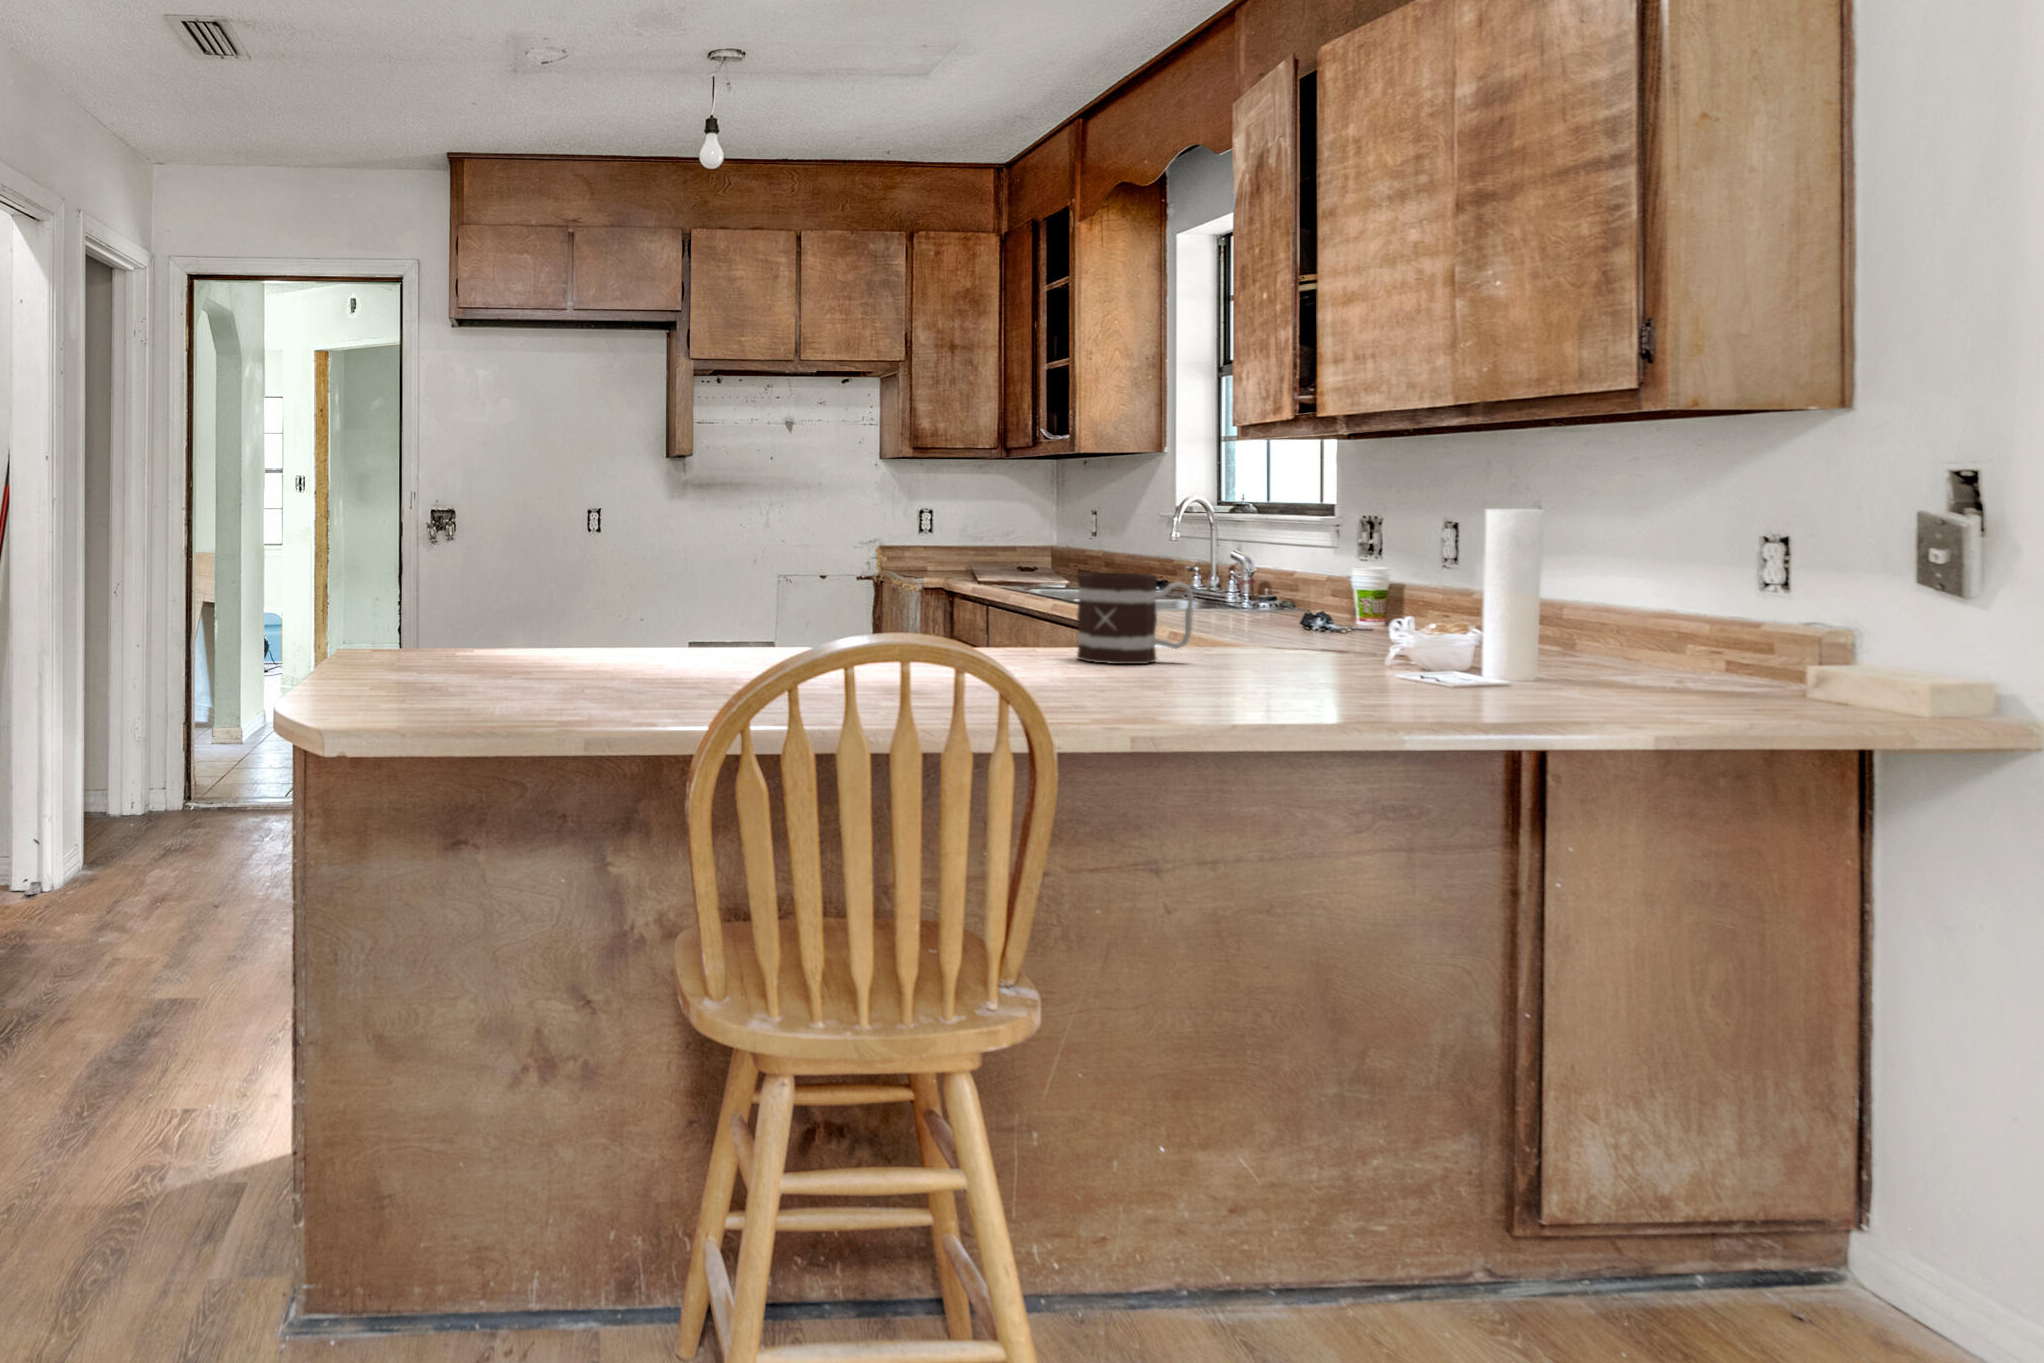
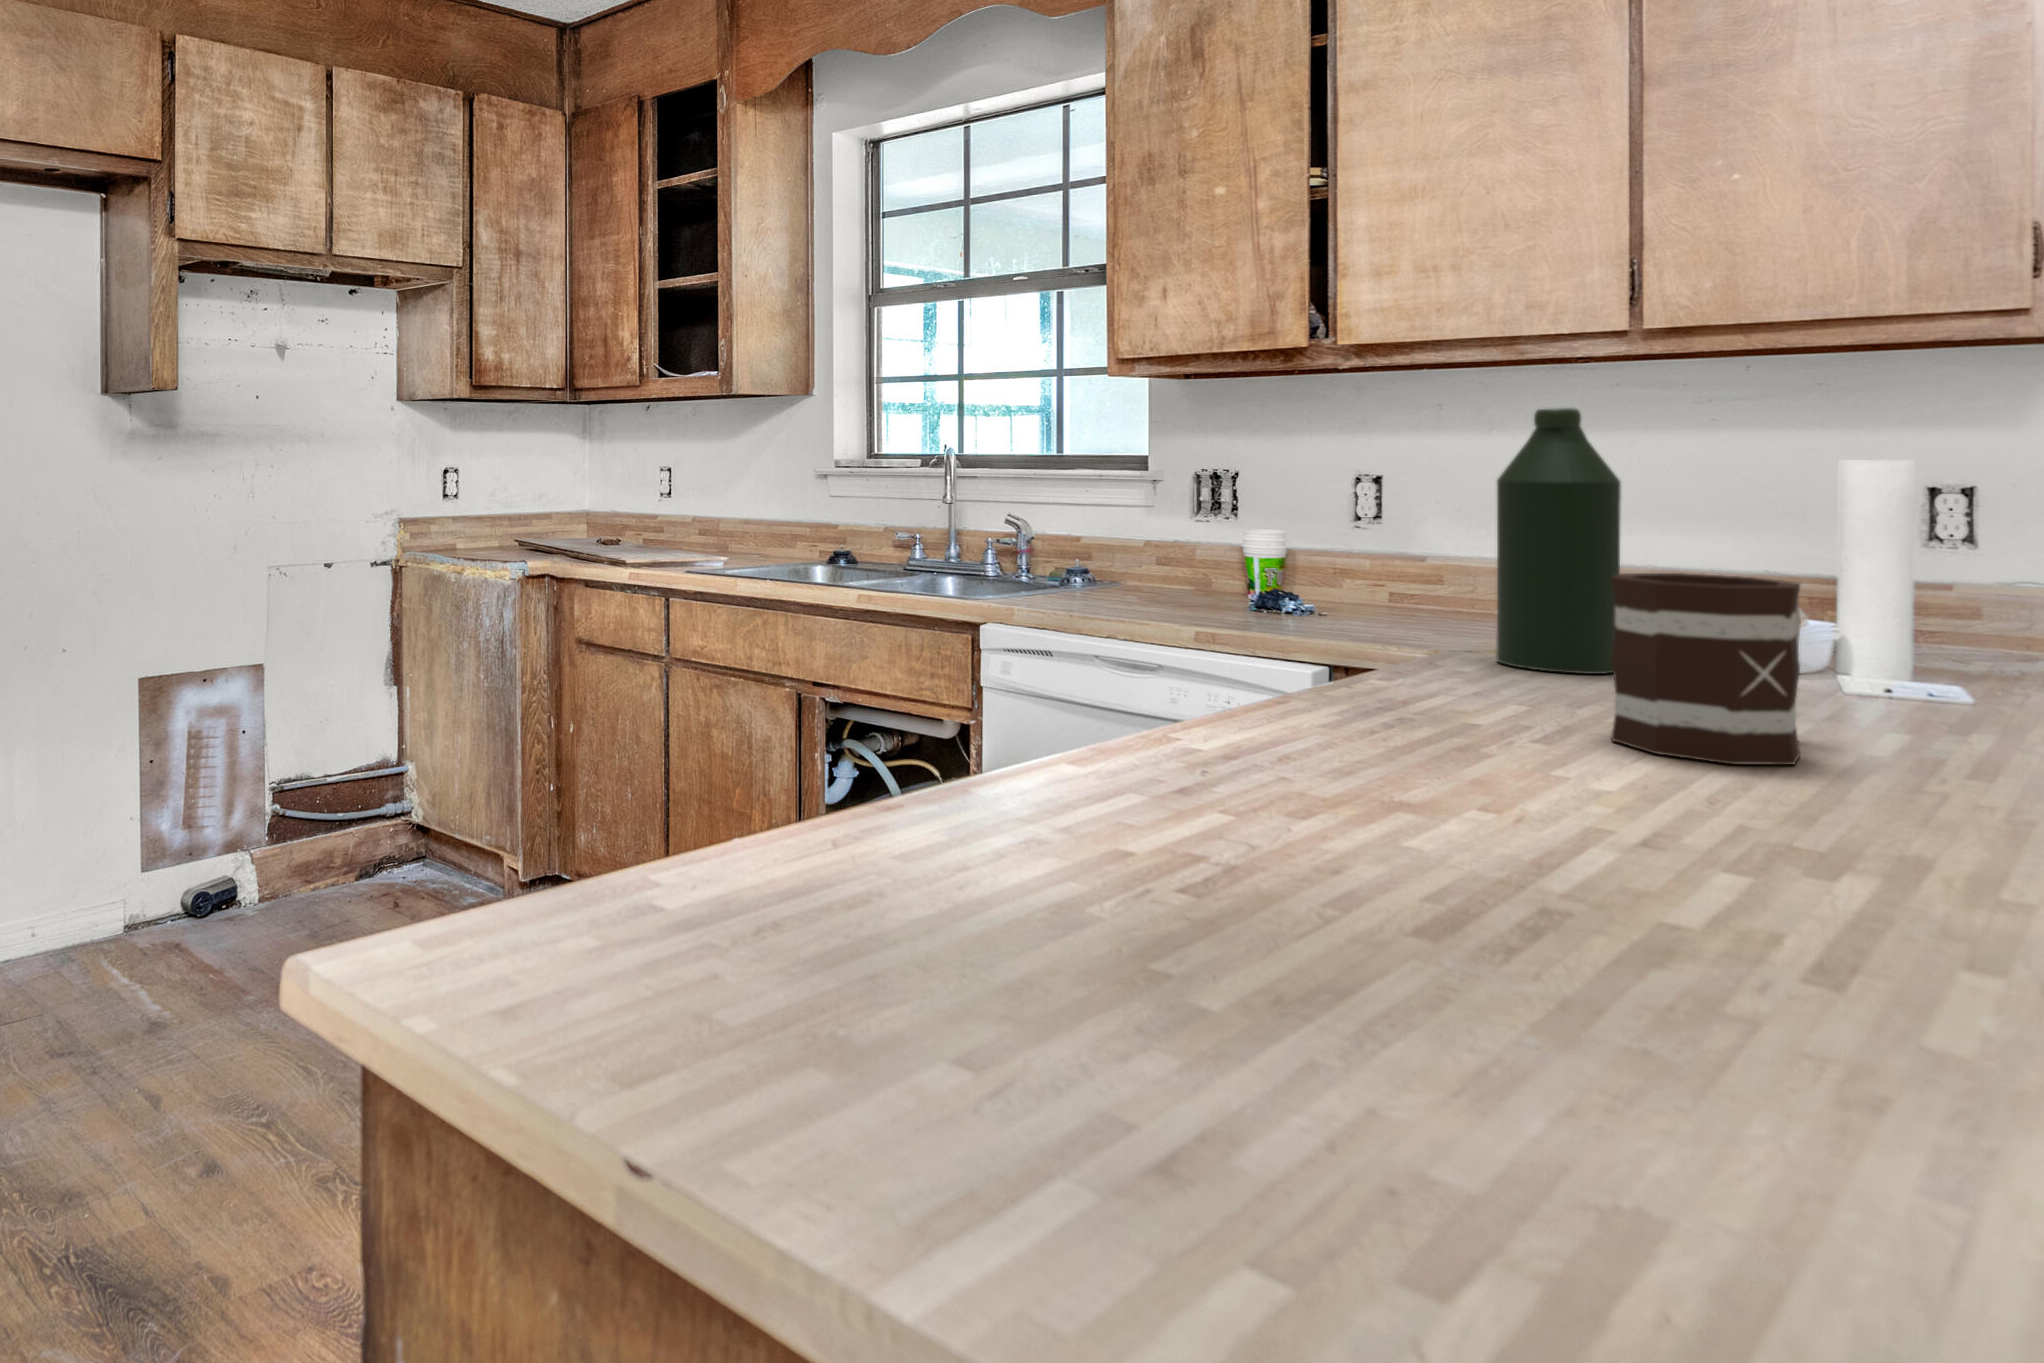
bottle: none [1254,481,1323,650] -> present [1496,408,1621,674]

